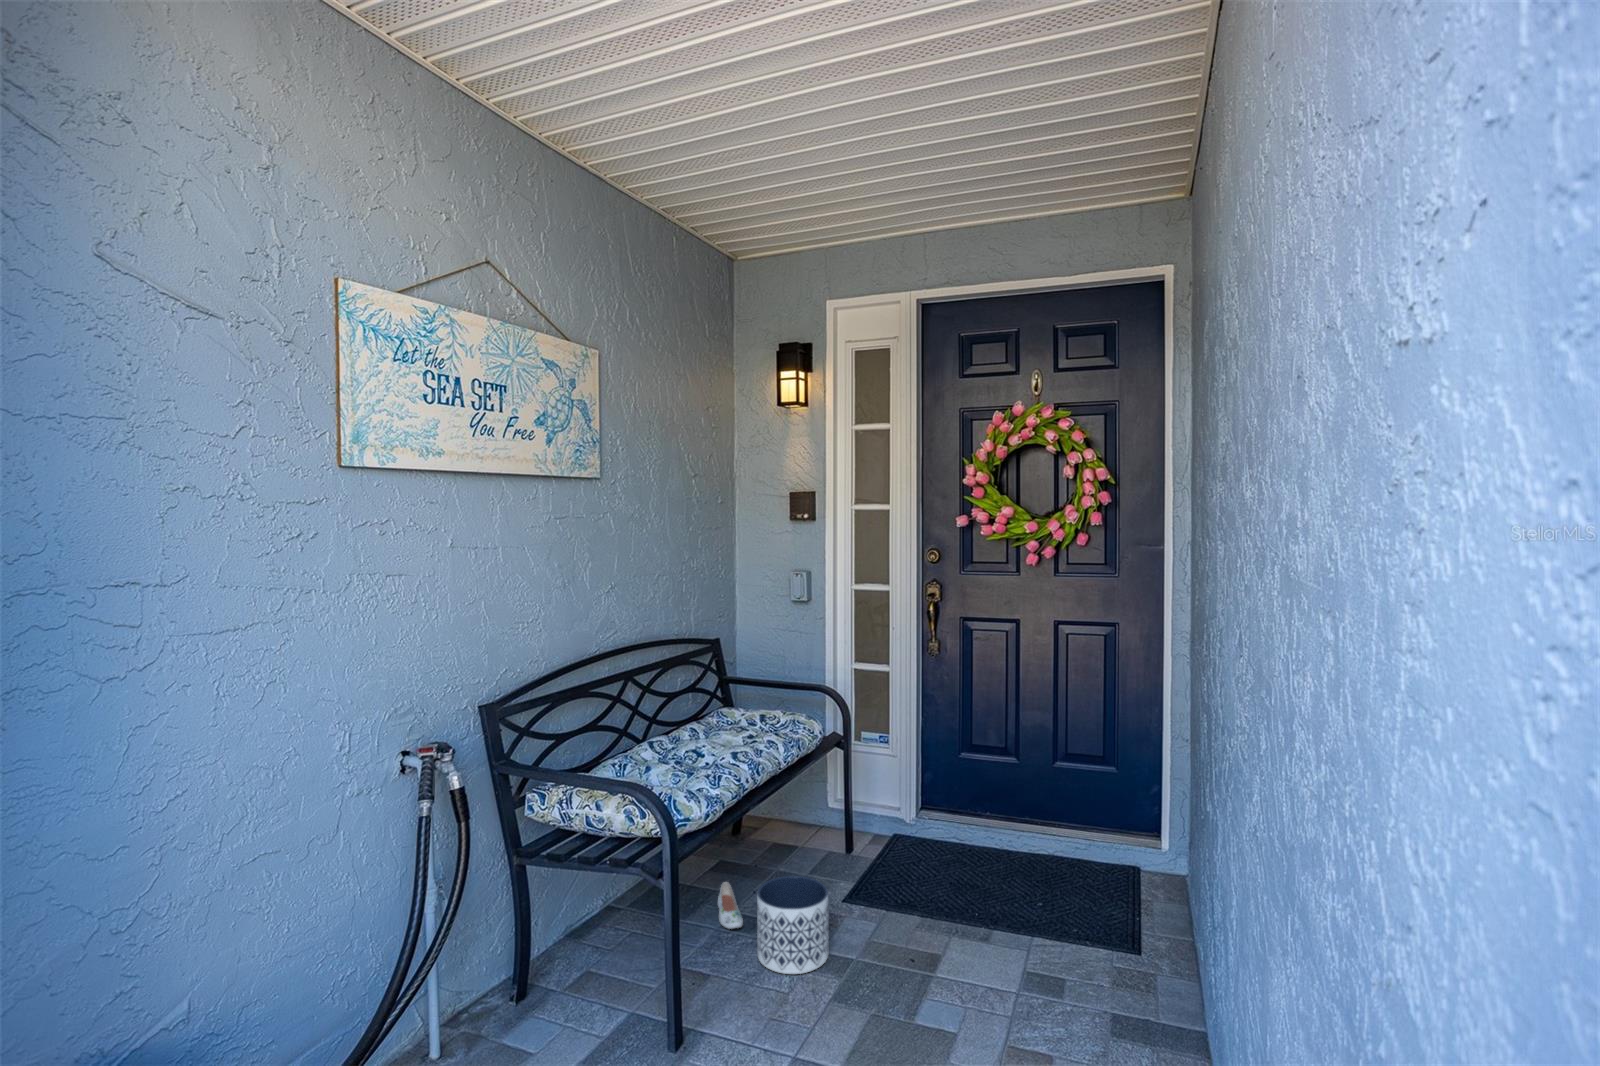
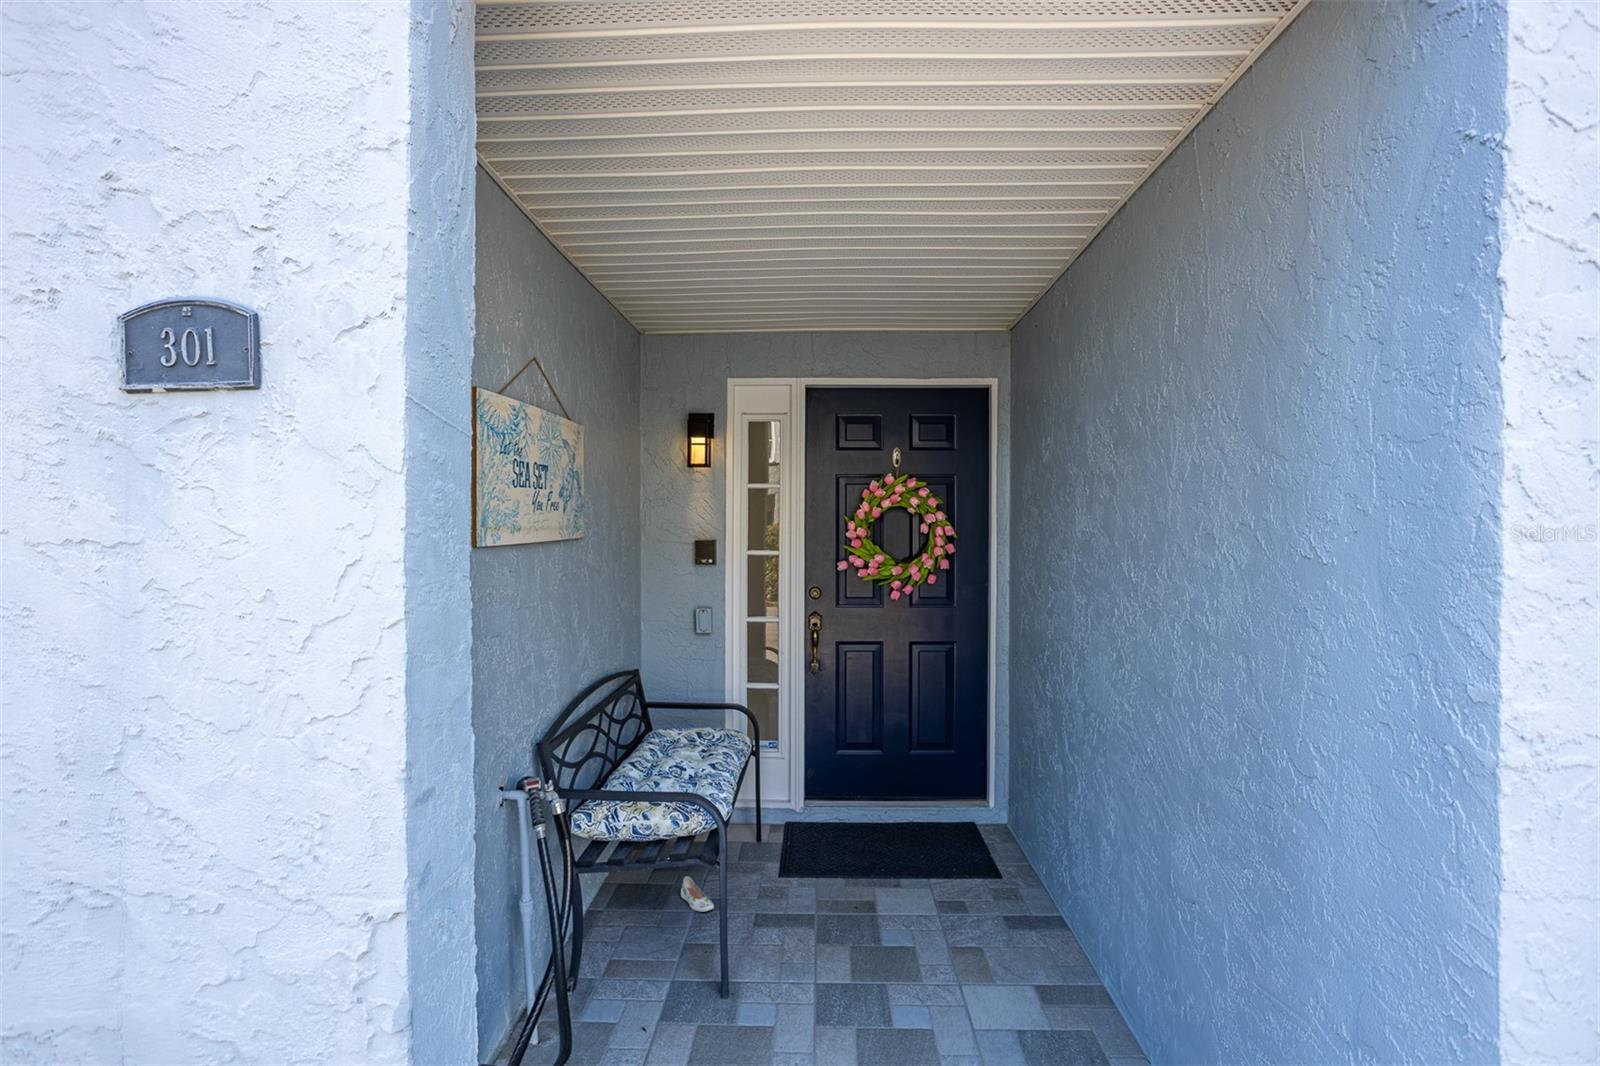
planter: present [757,876,828,974] -> none [738,859,795,934]

